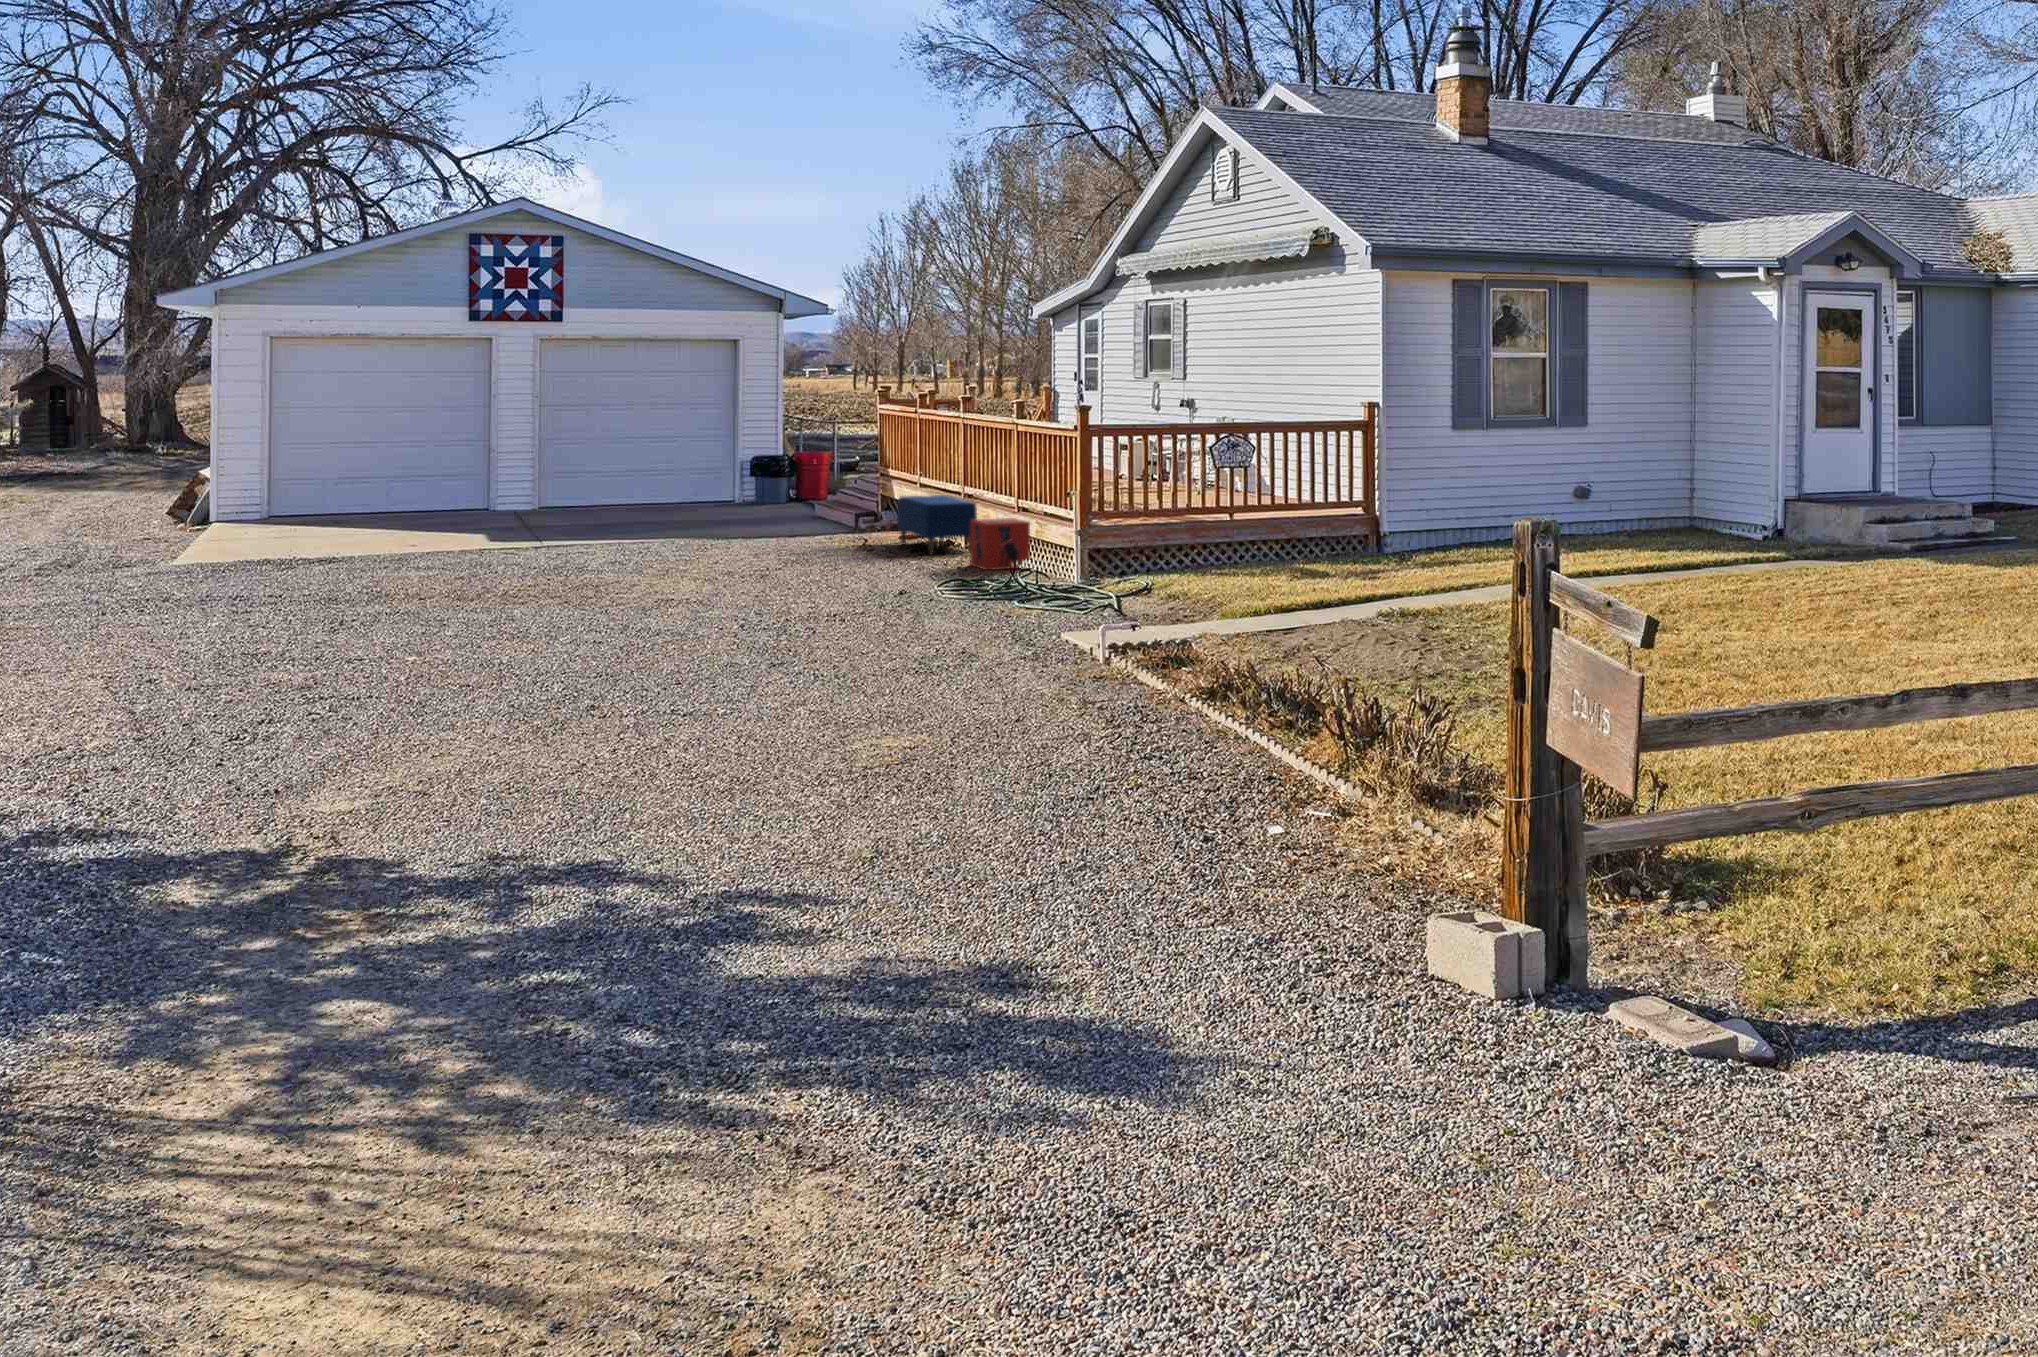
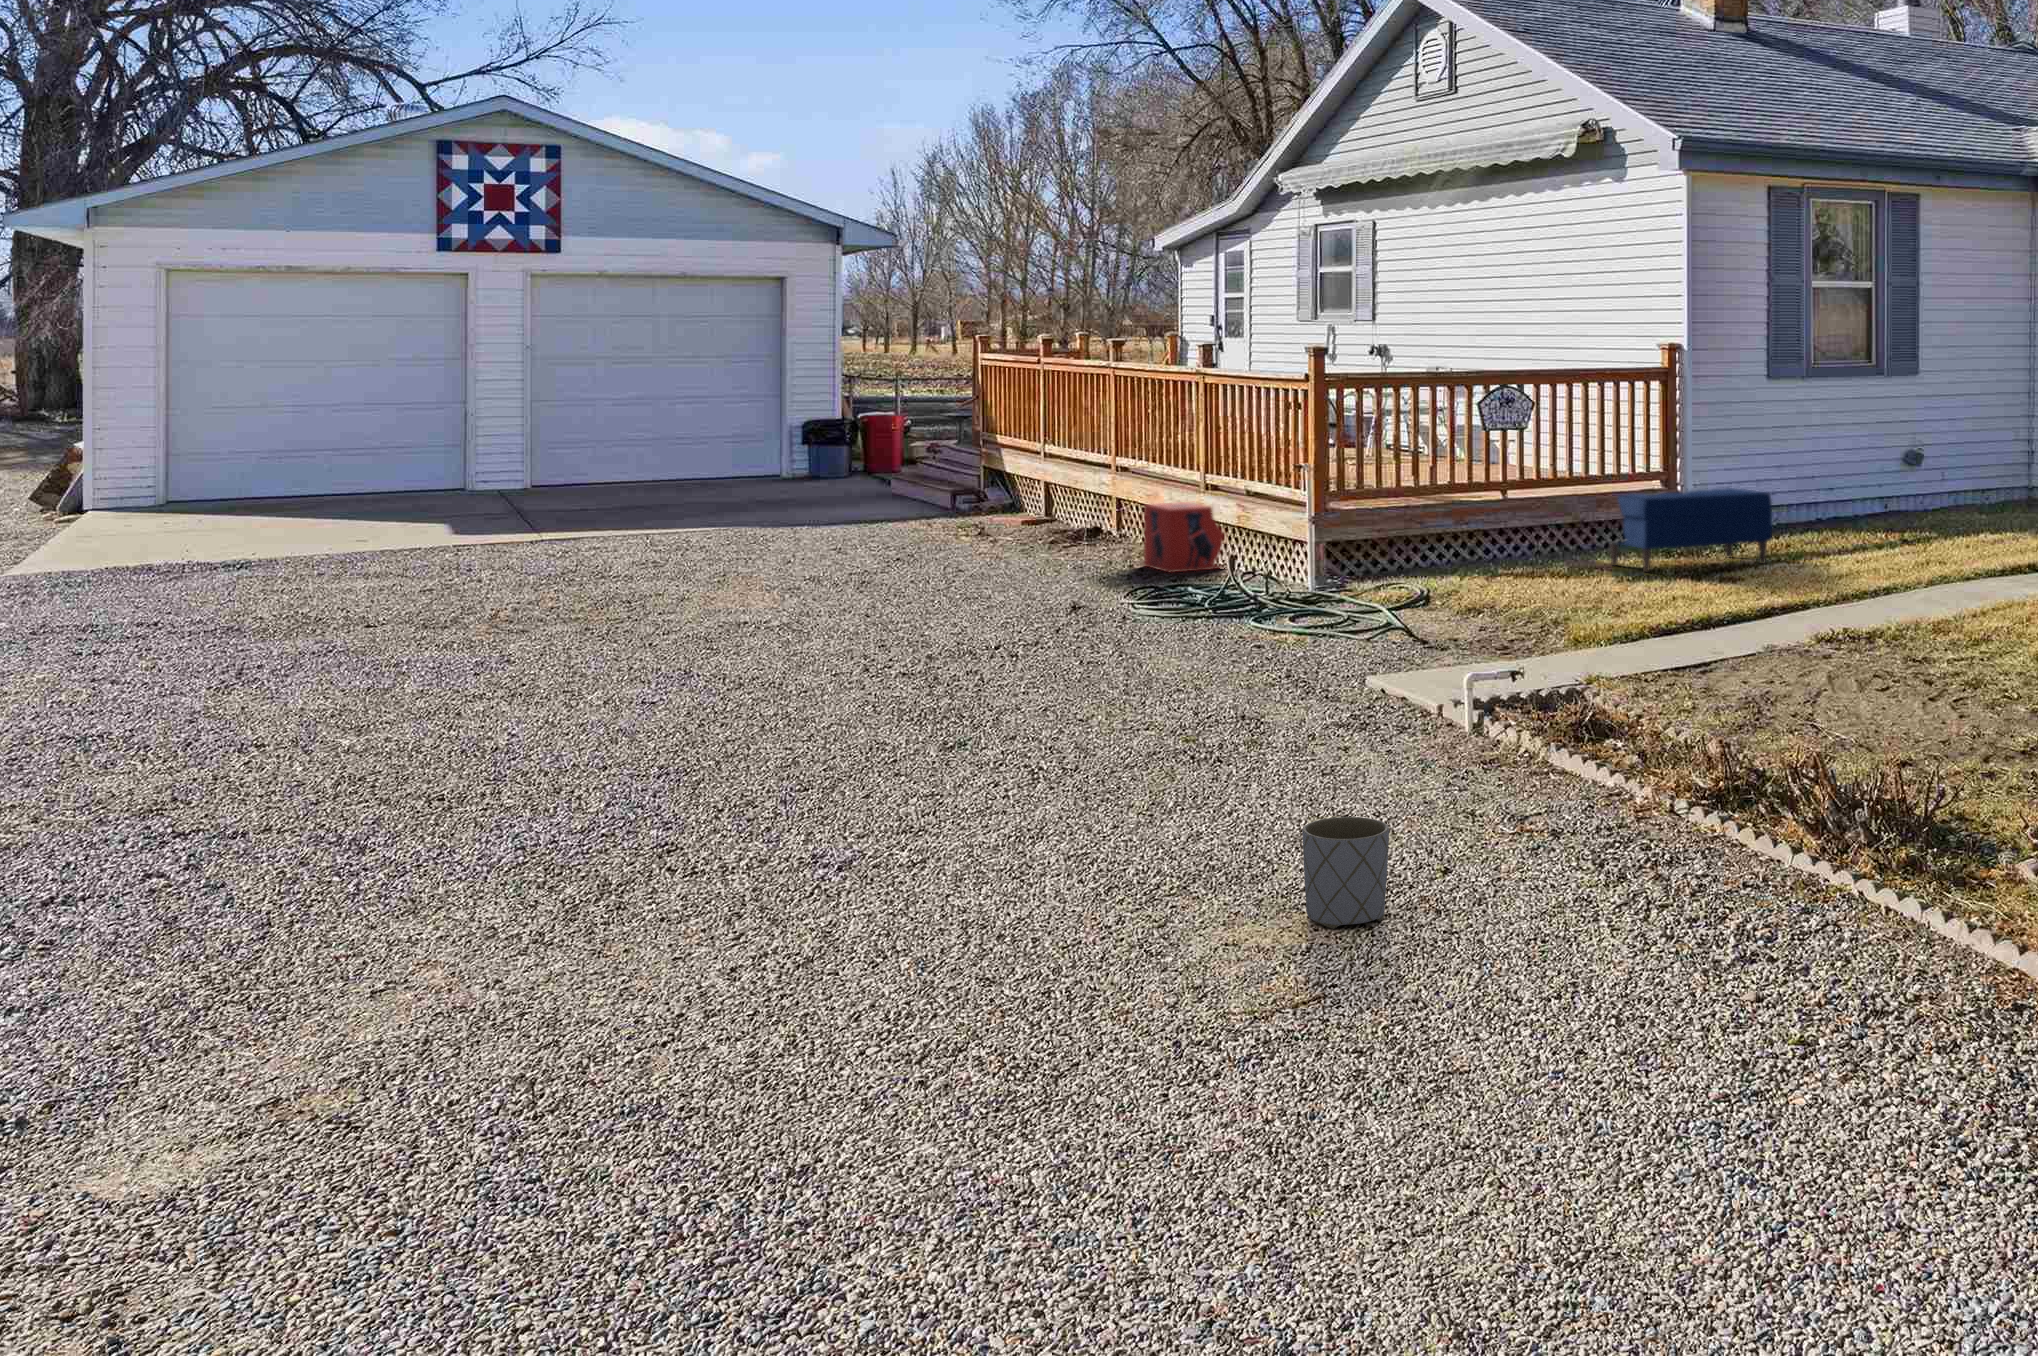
bench: present [897,495,977,554] -> present [1609,488,1772,572]
planter: none [934,693,982,750] -> present [1302,817,1389,929]

